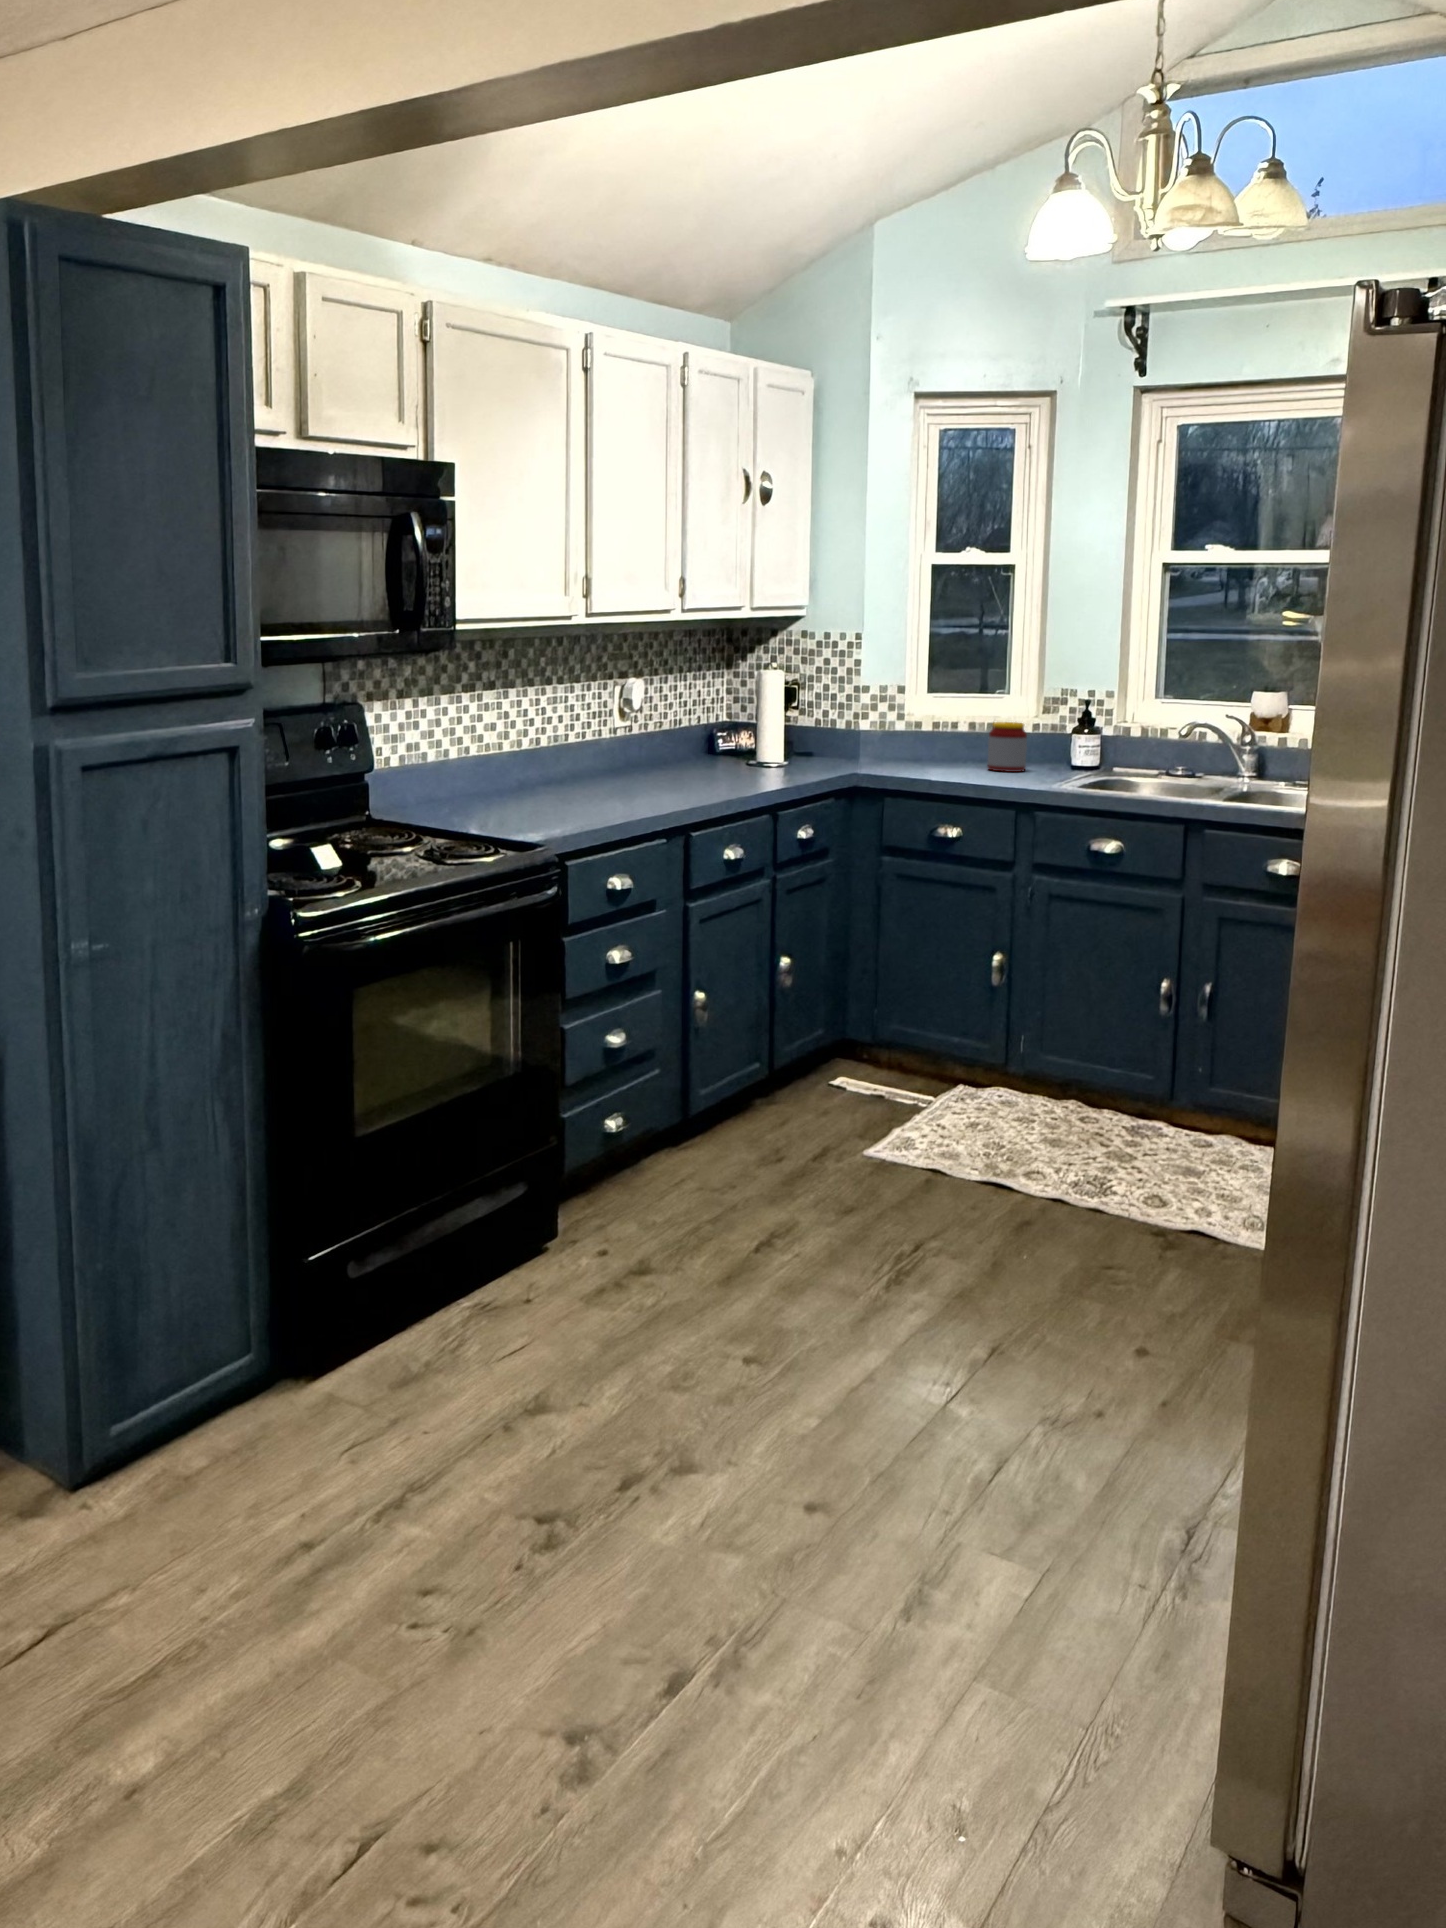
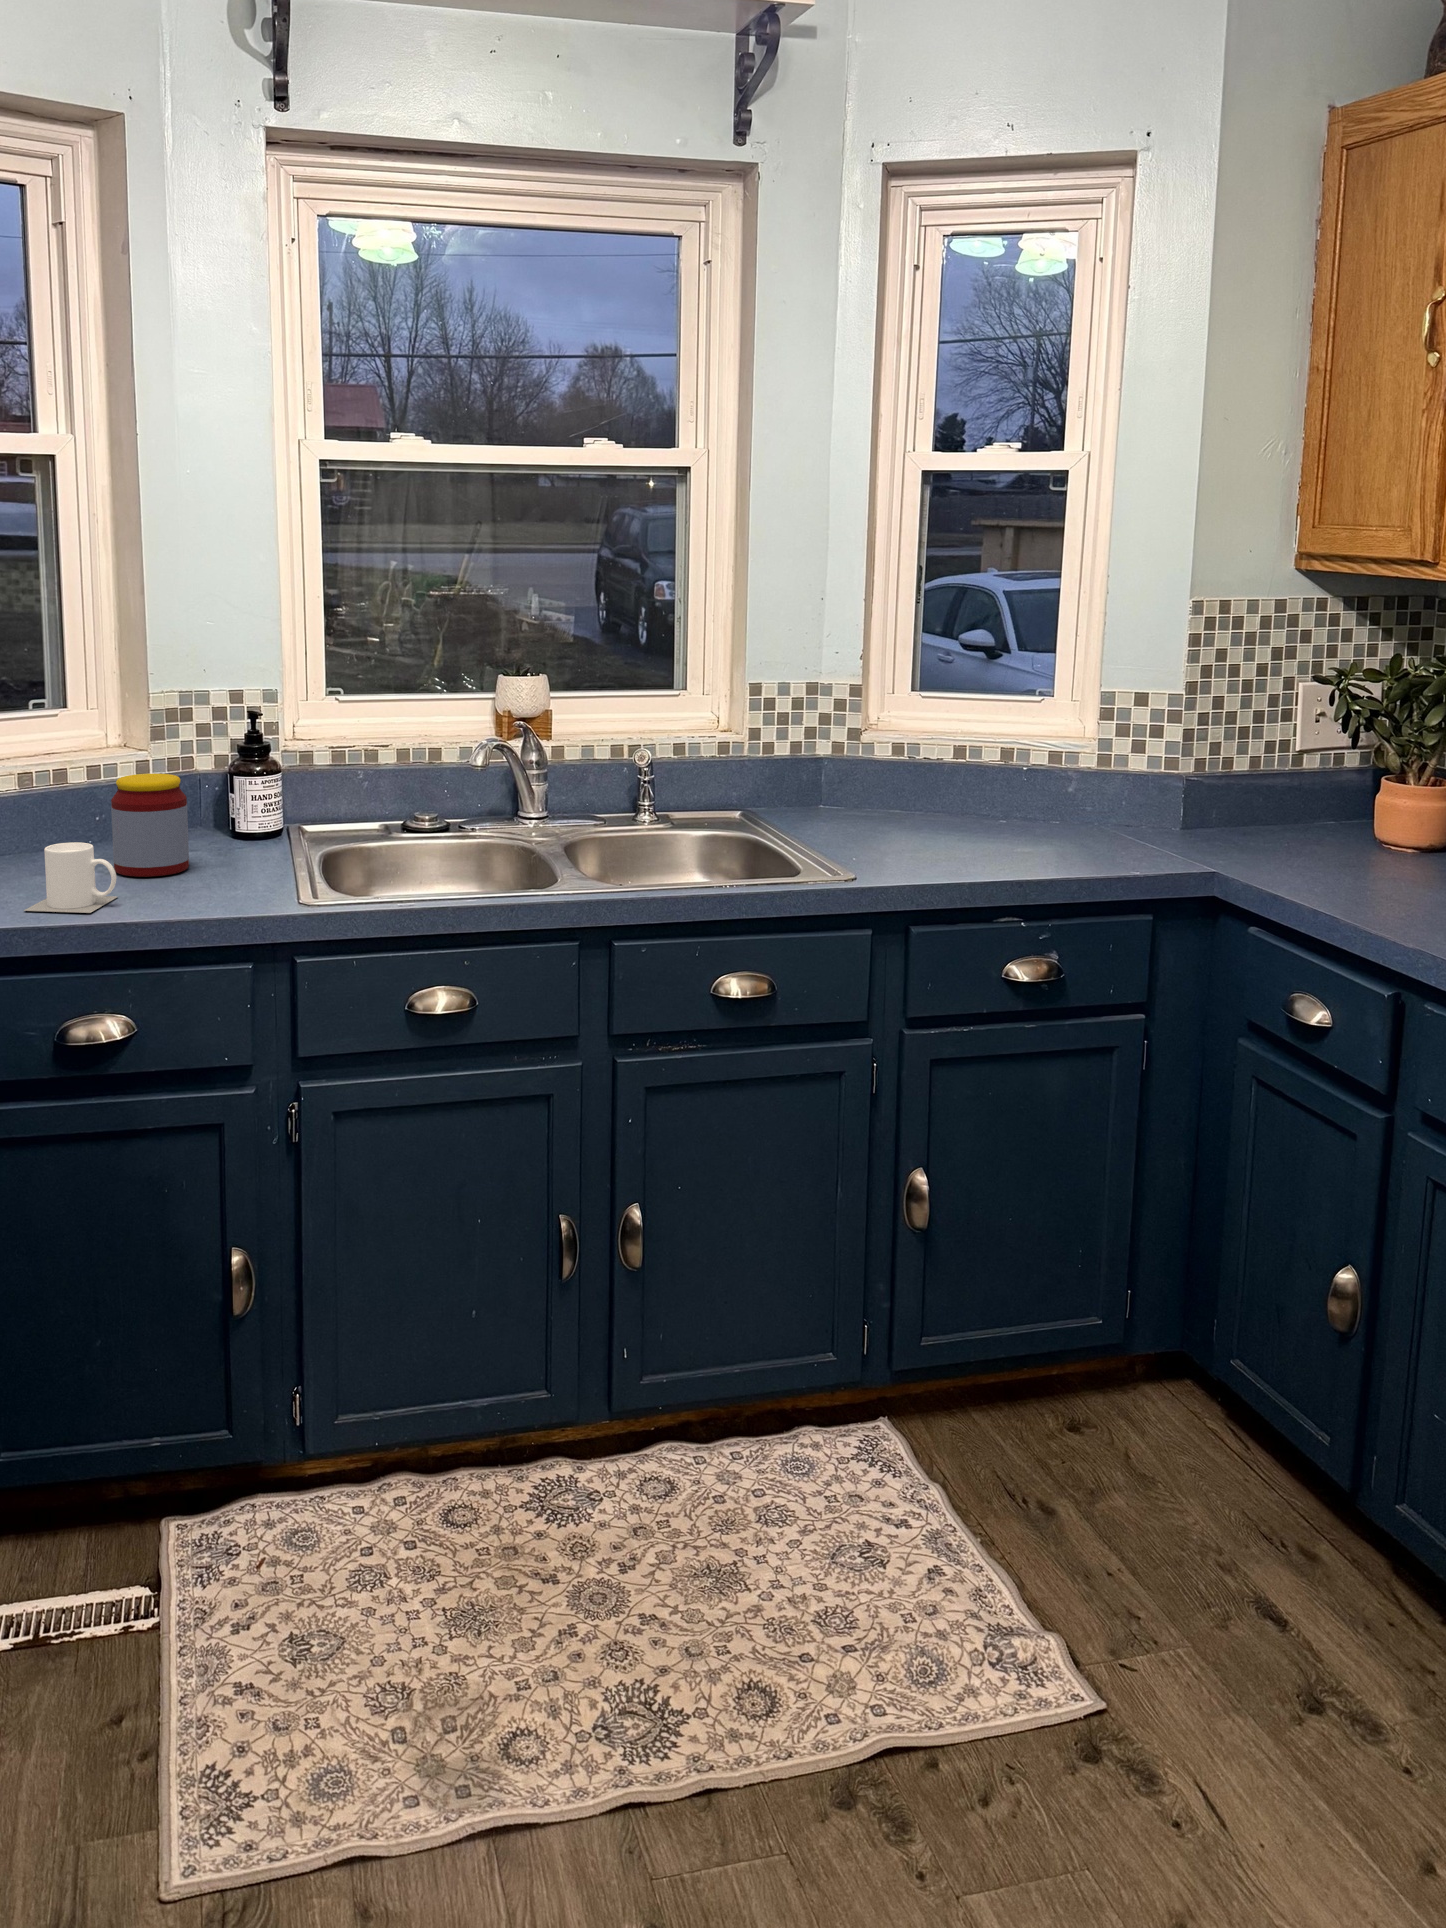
mug: none [924,744,971,775] -> present [24,842,117,913]

